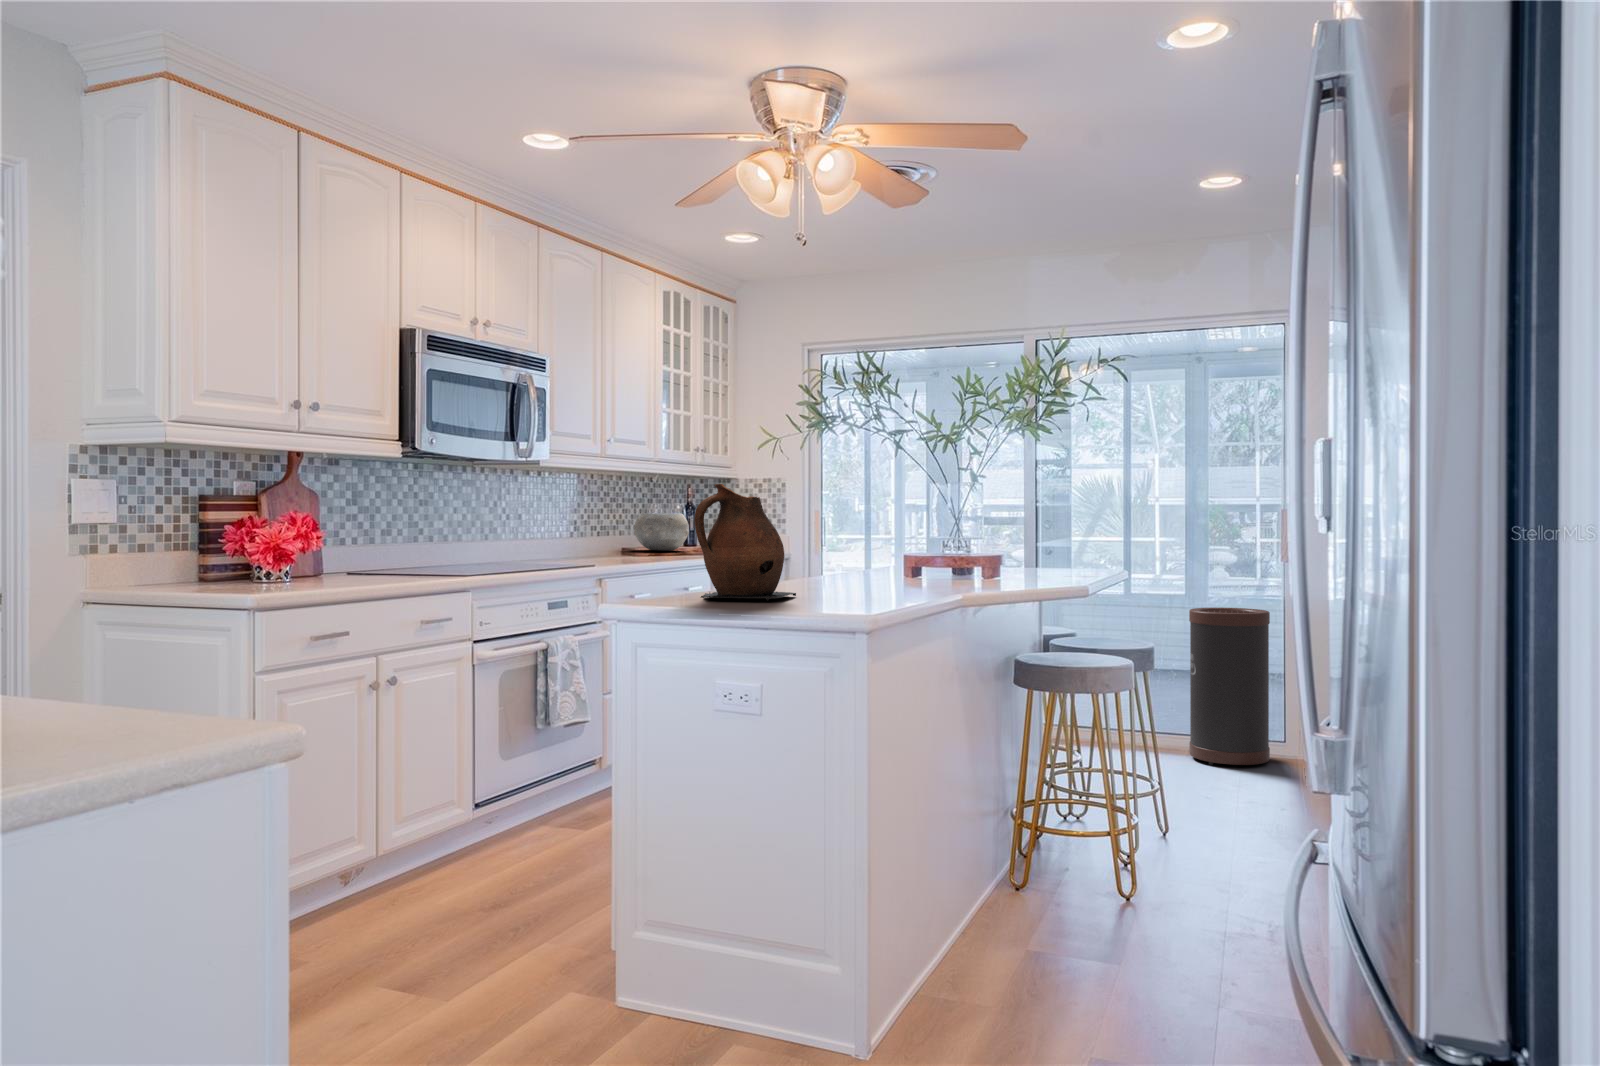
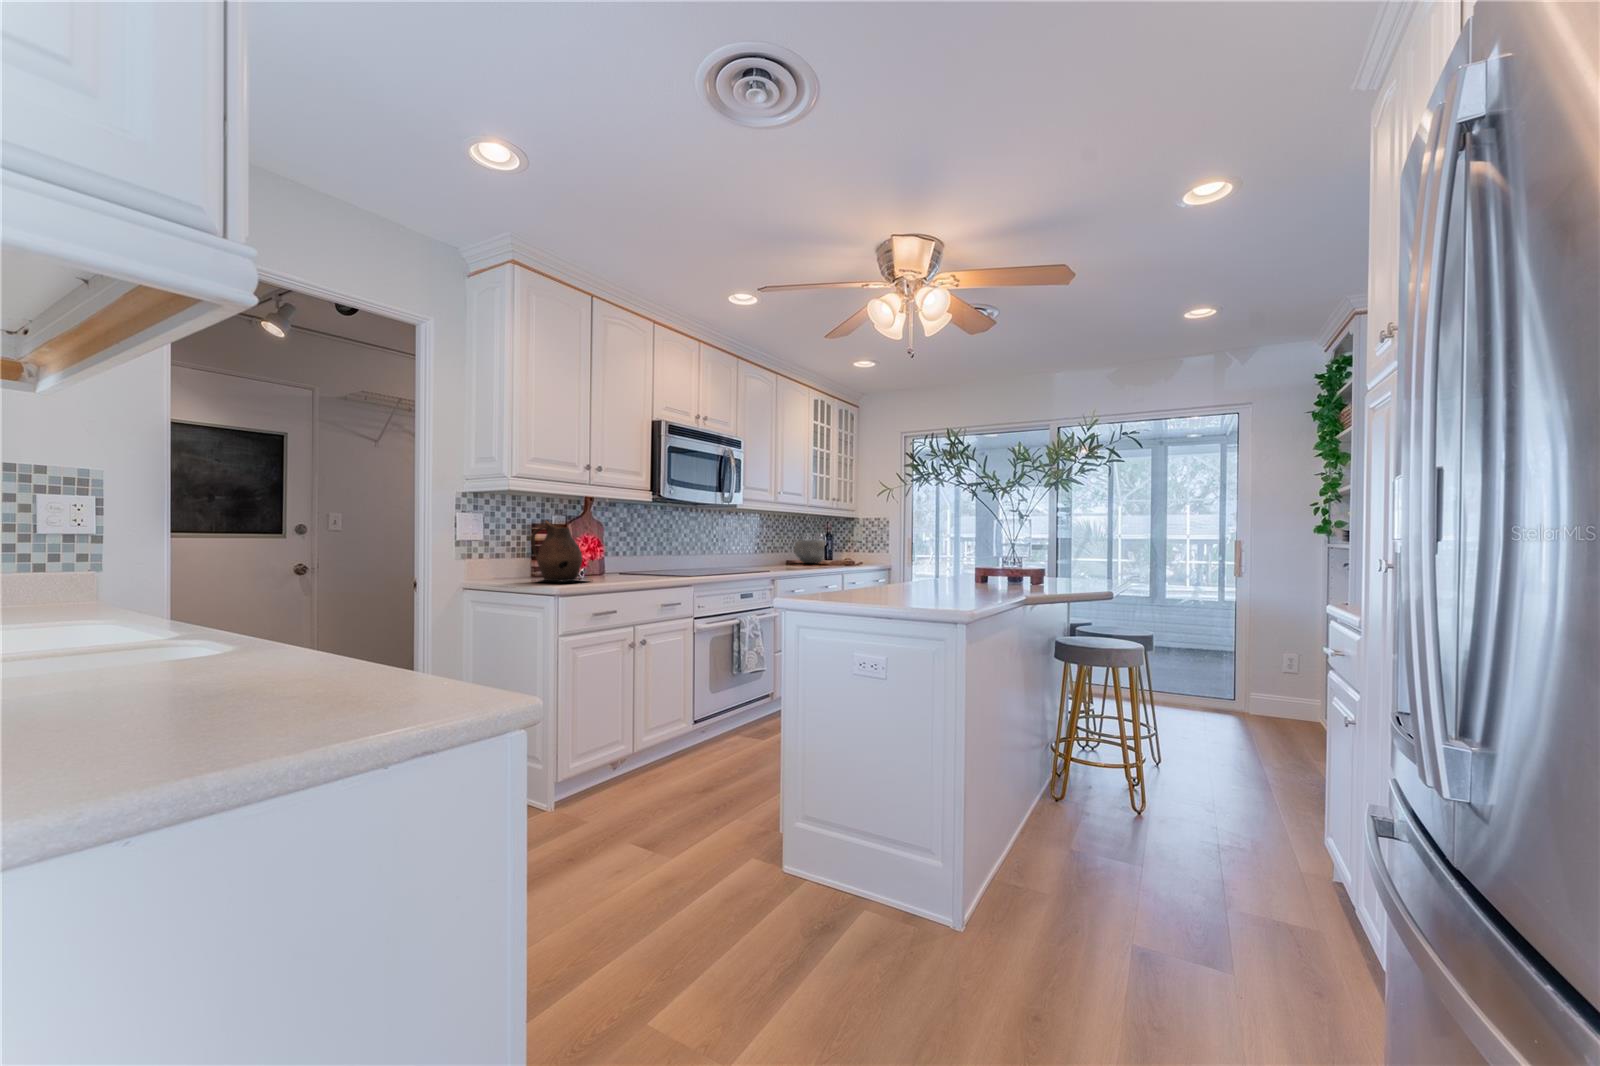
ceramic pitcher: present [695,484,796,601] -> present [531,520,583,582]
trash can: present [1189,608,1270,765] -> none [1175,607,1237,719]

